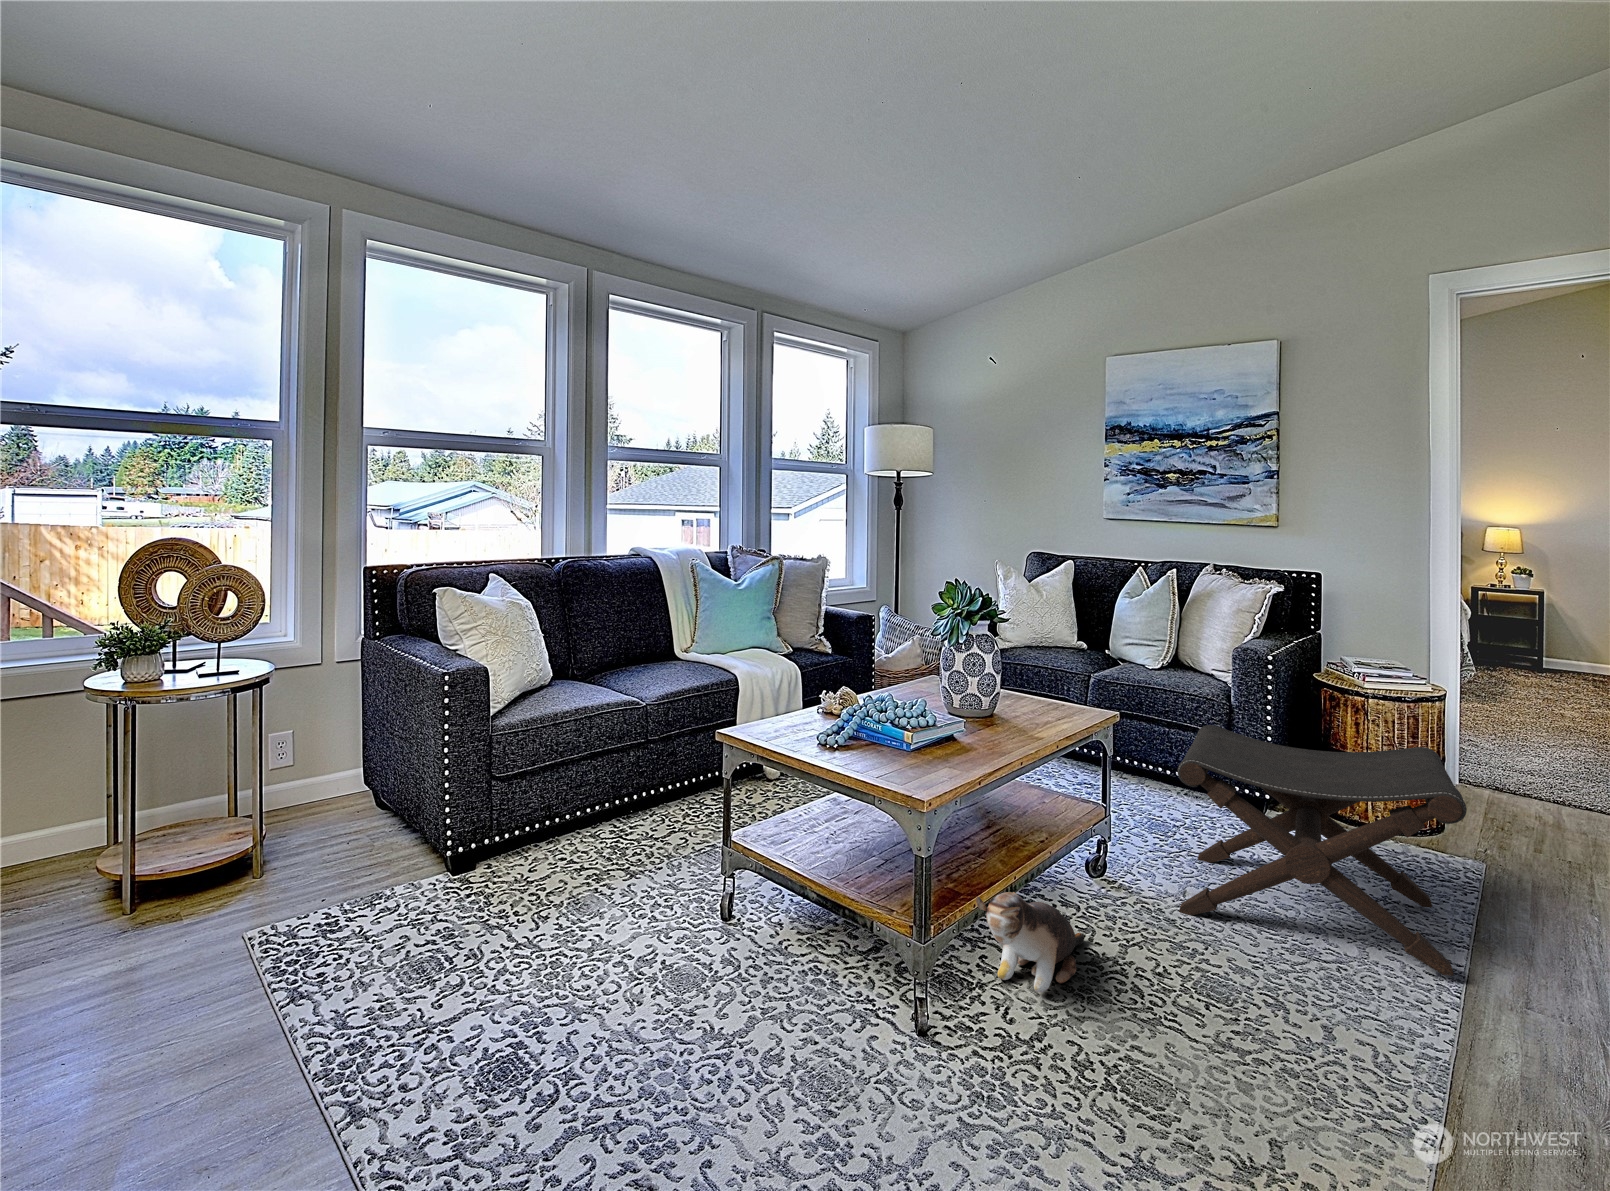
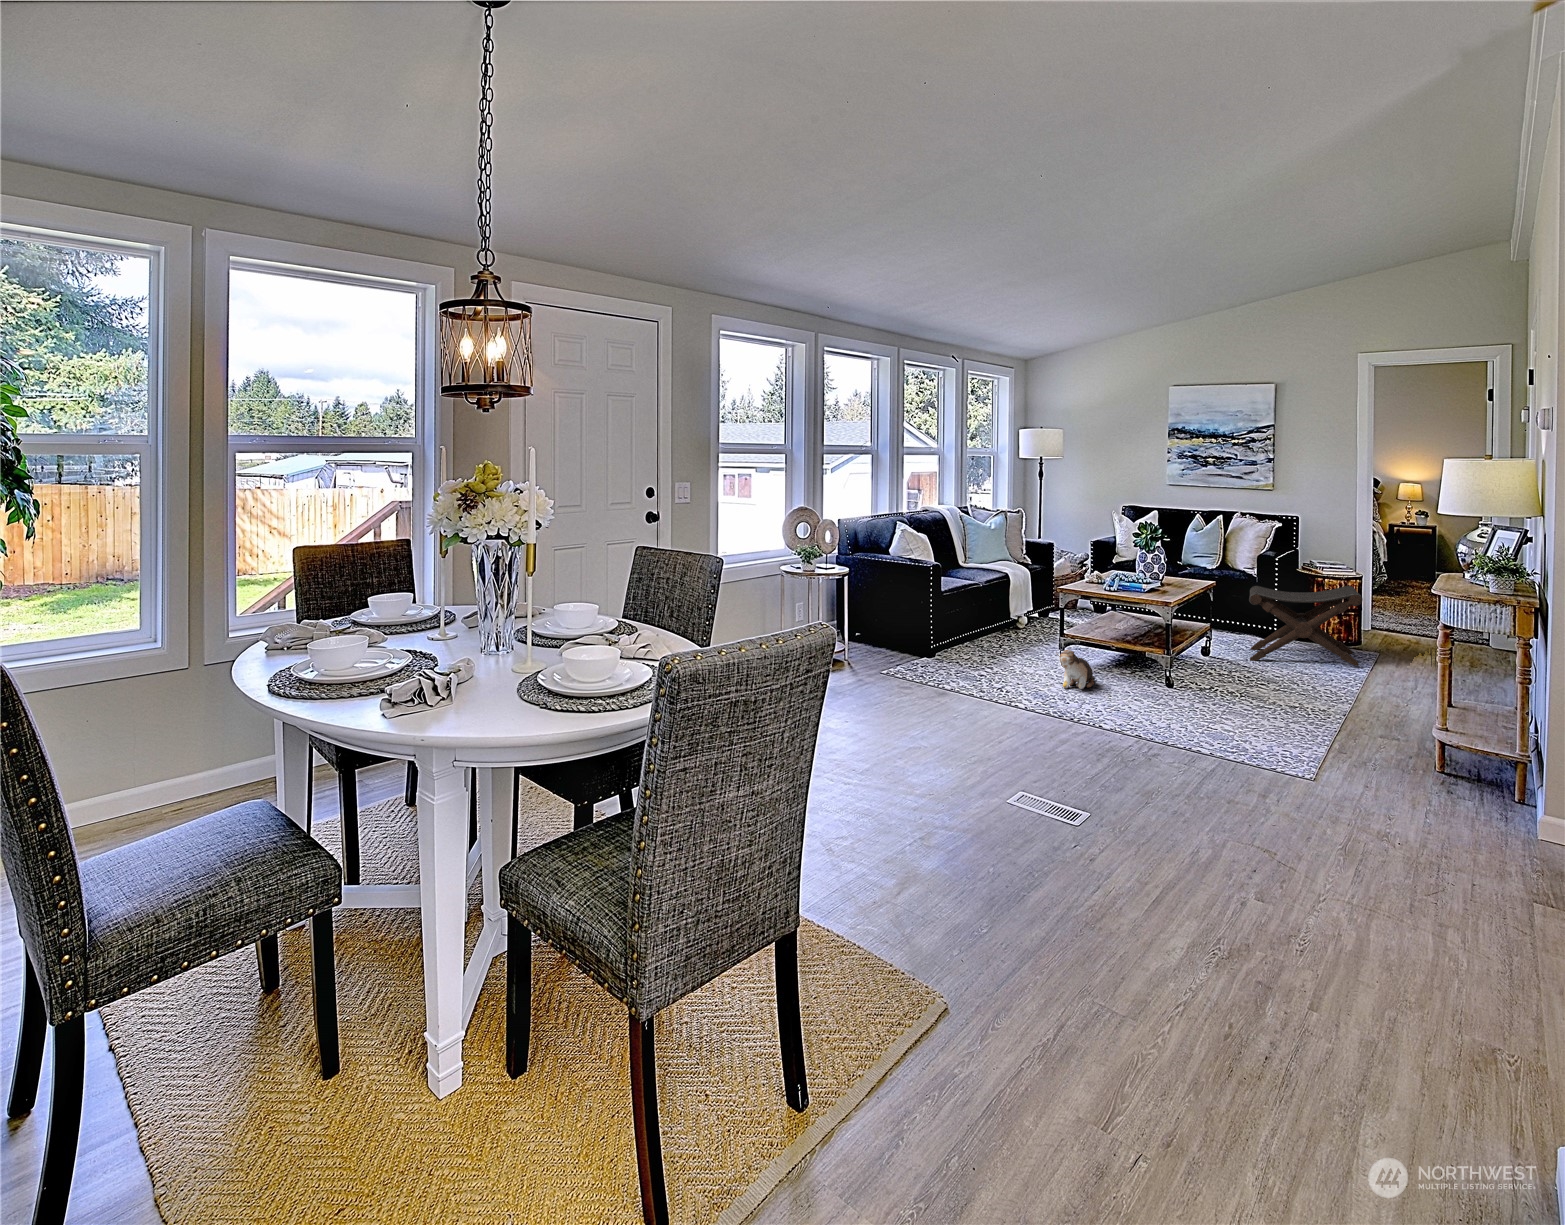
plush toy: present [976,892,1084,992] -> present [1057,649,1095,689]

